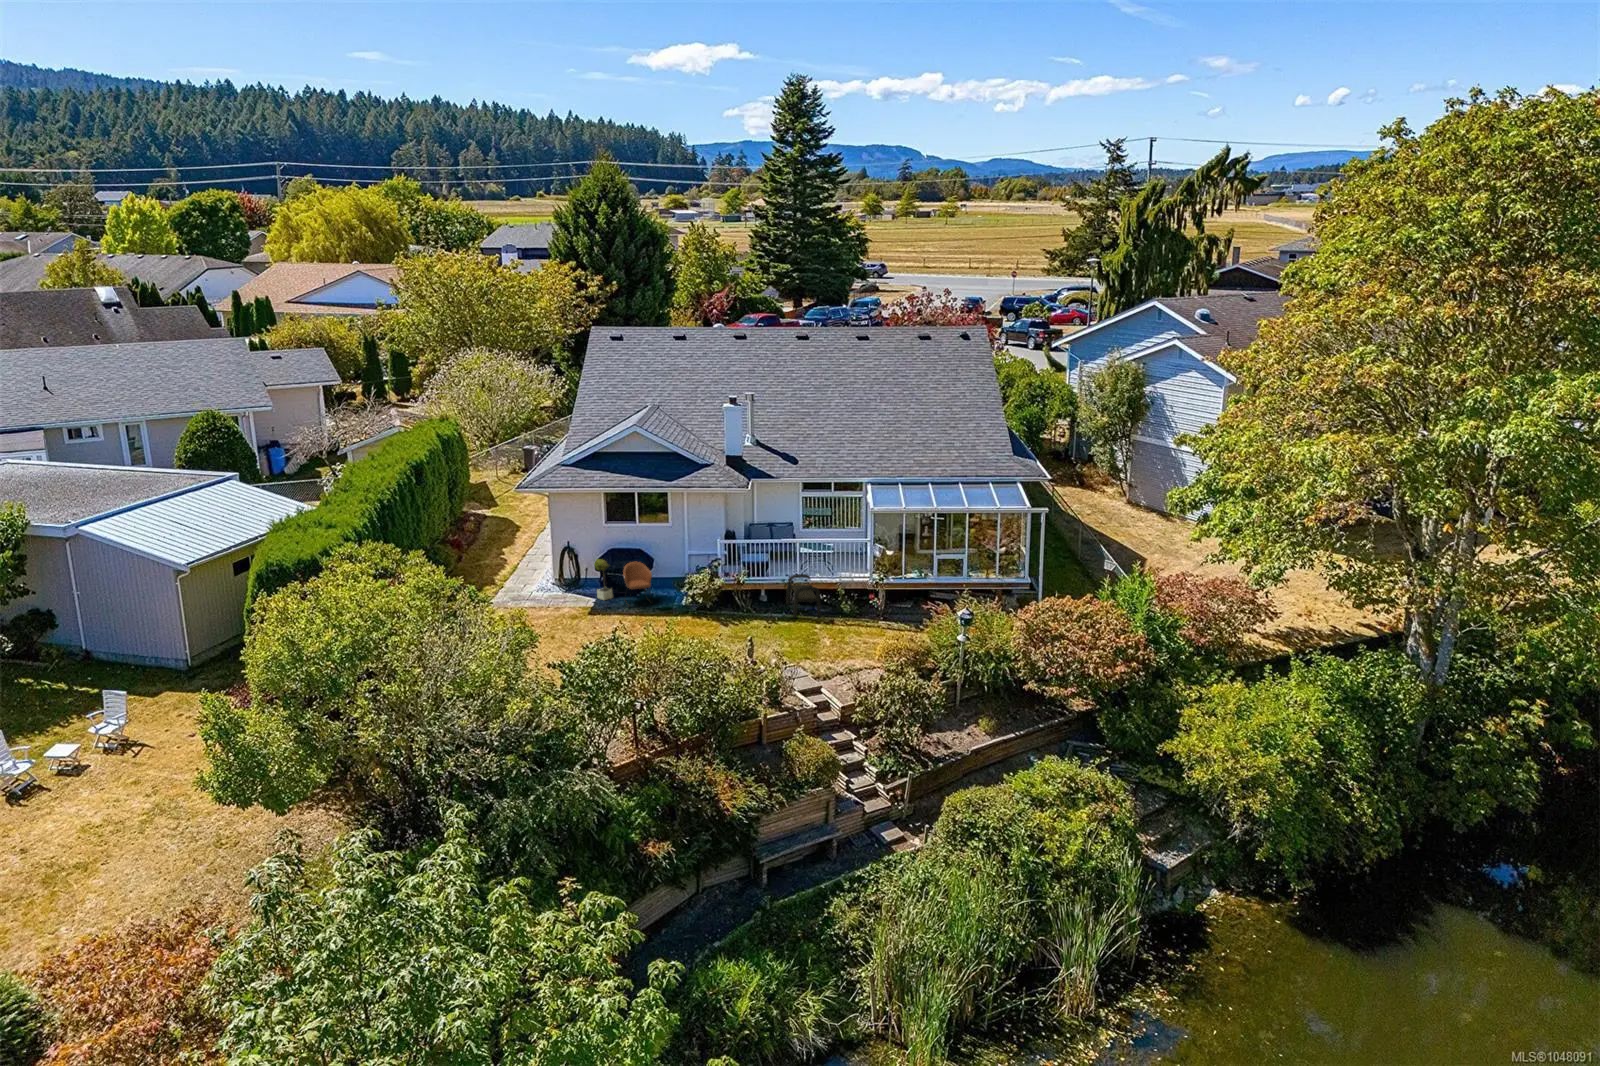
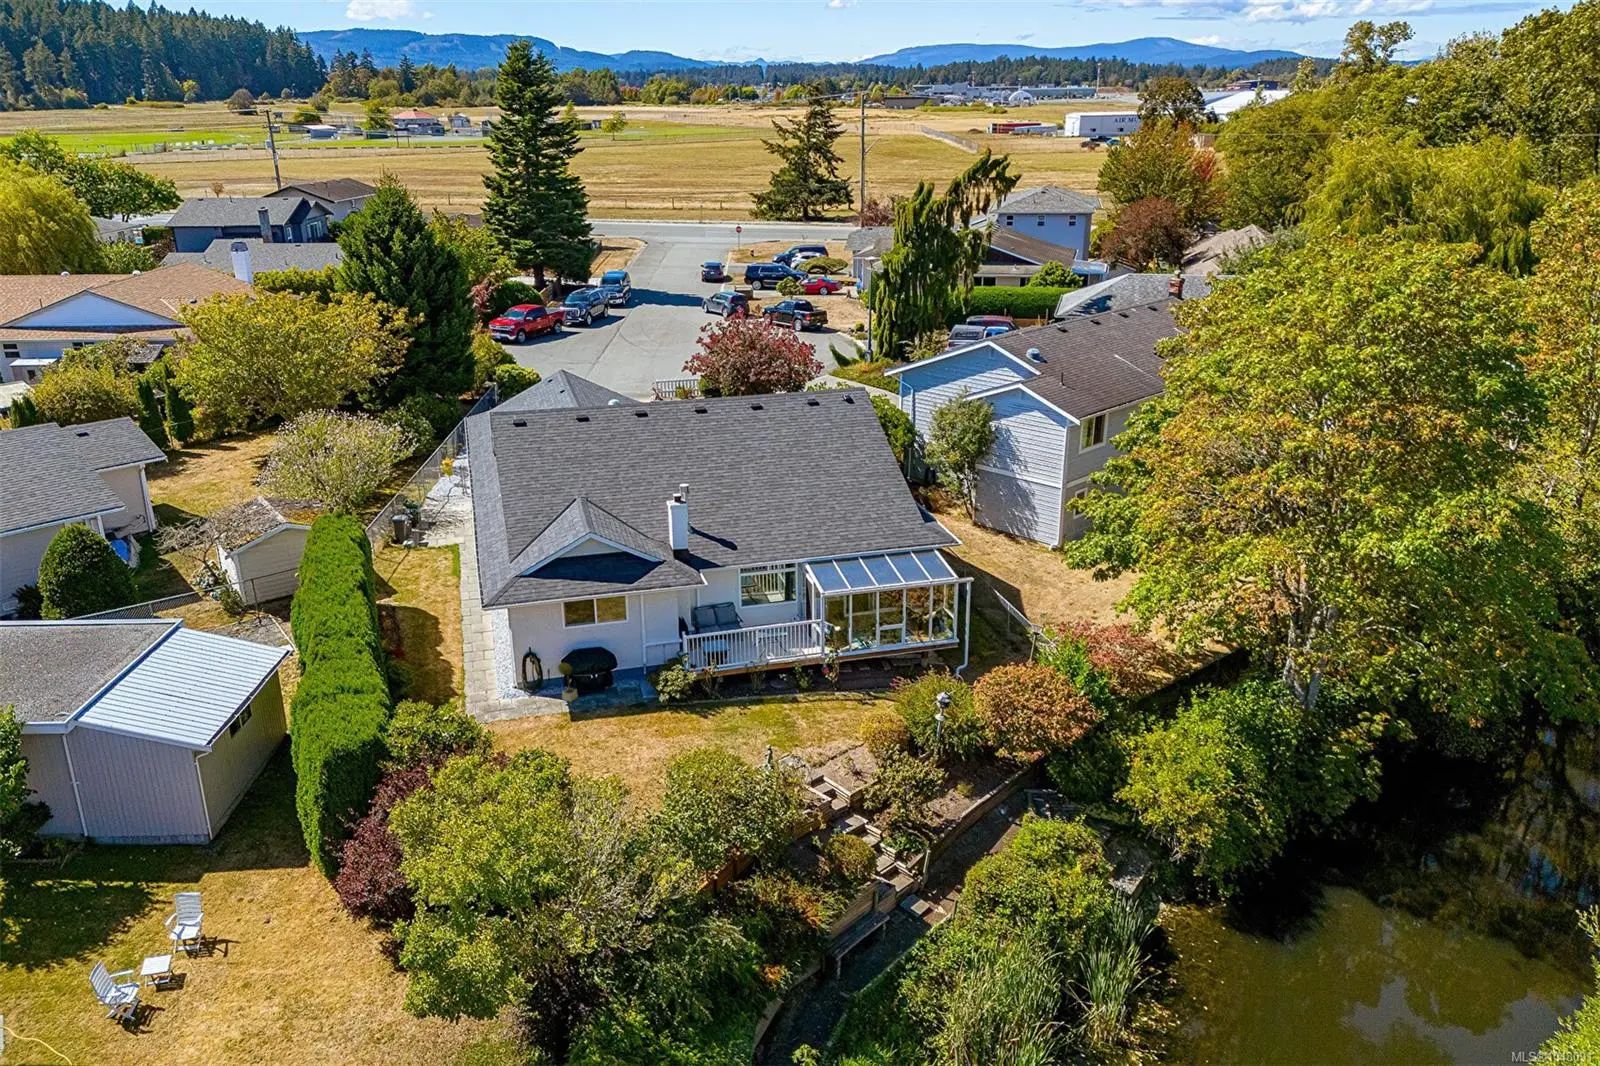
chair: present [623,562,652,600] -> none [589,661,620,706]
bench: present [786,574,821,618] -> none [742,653,780,698]

